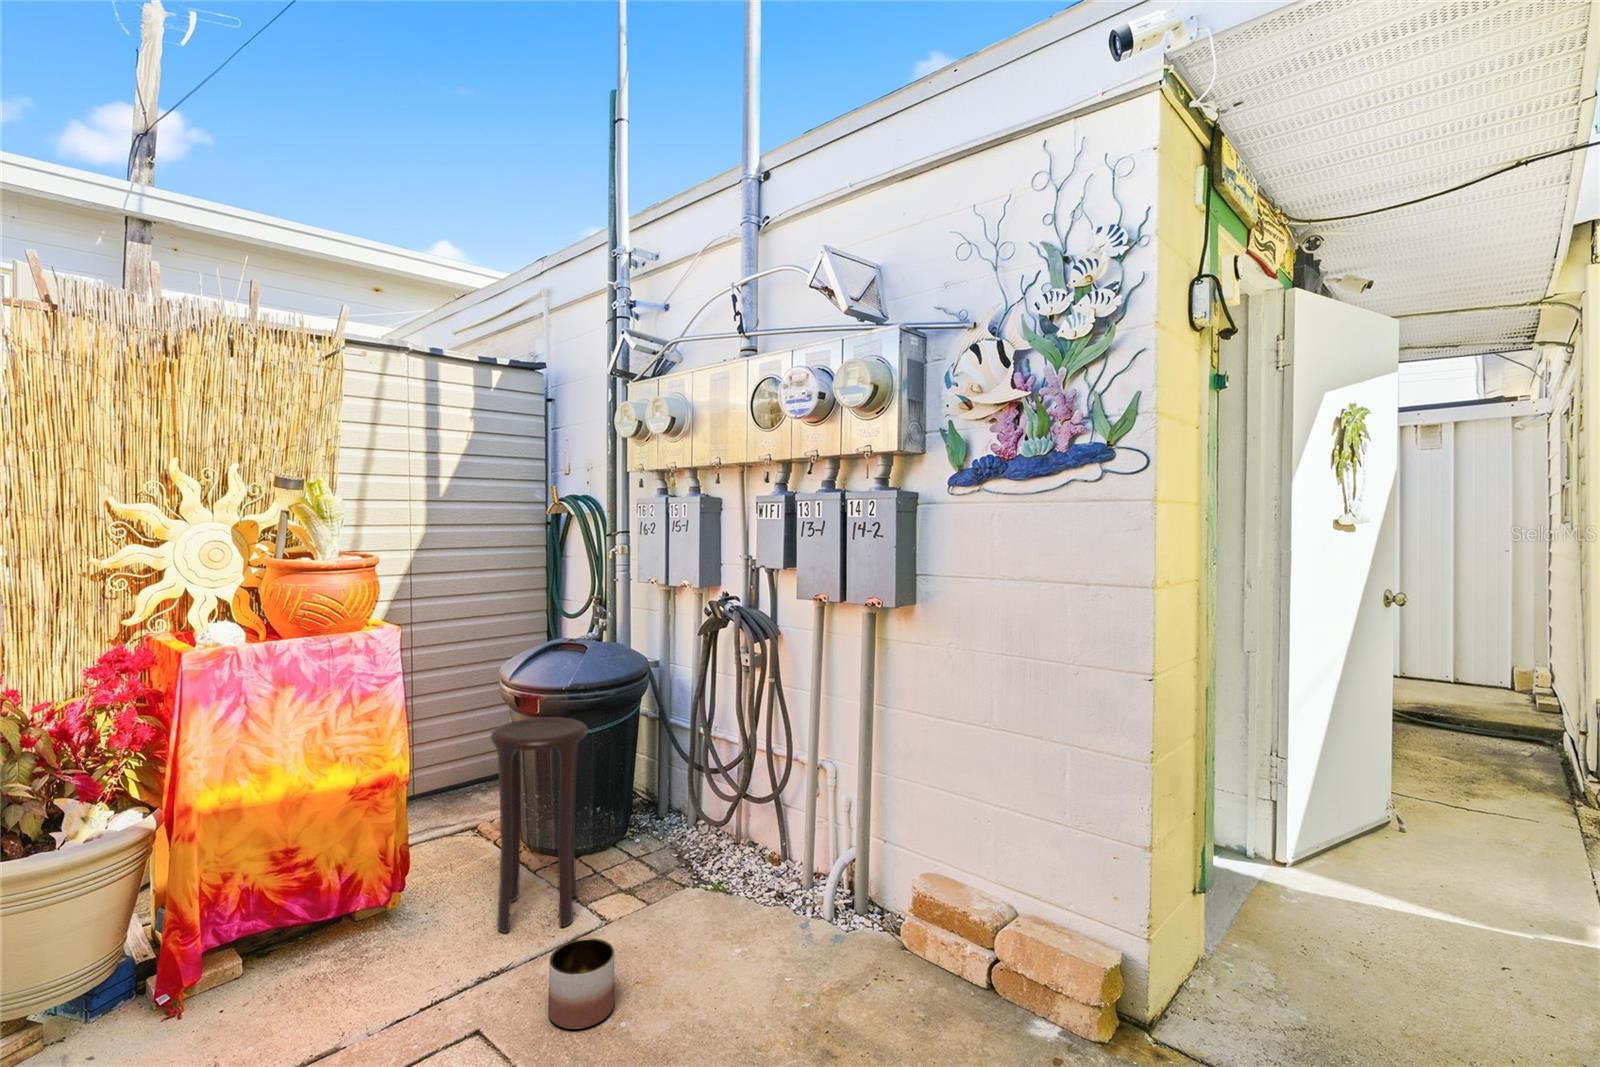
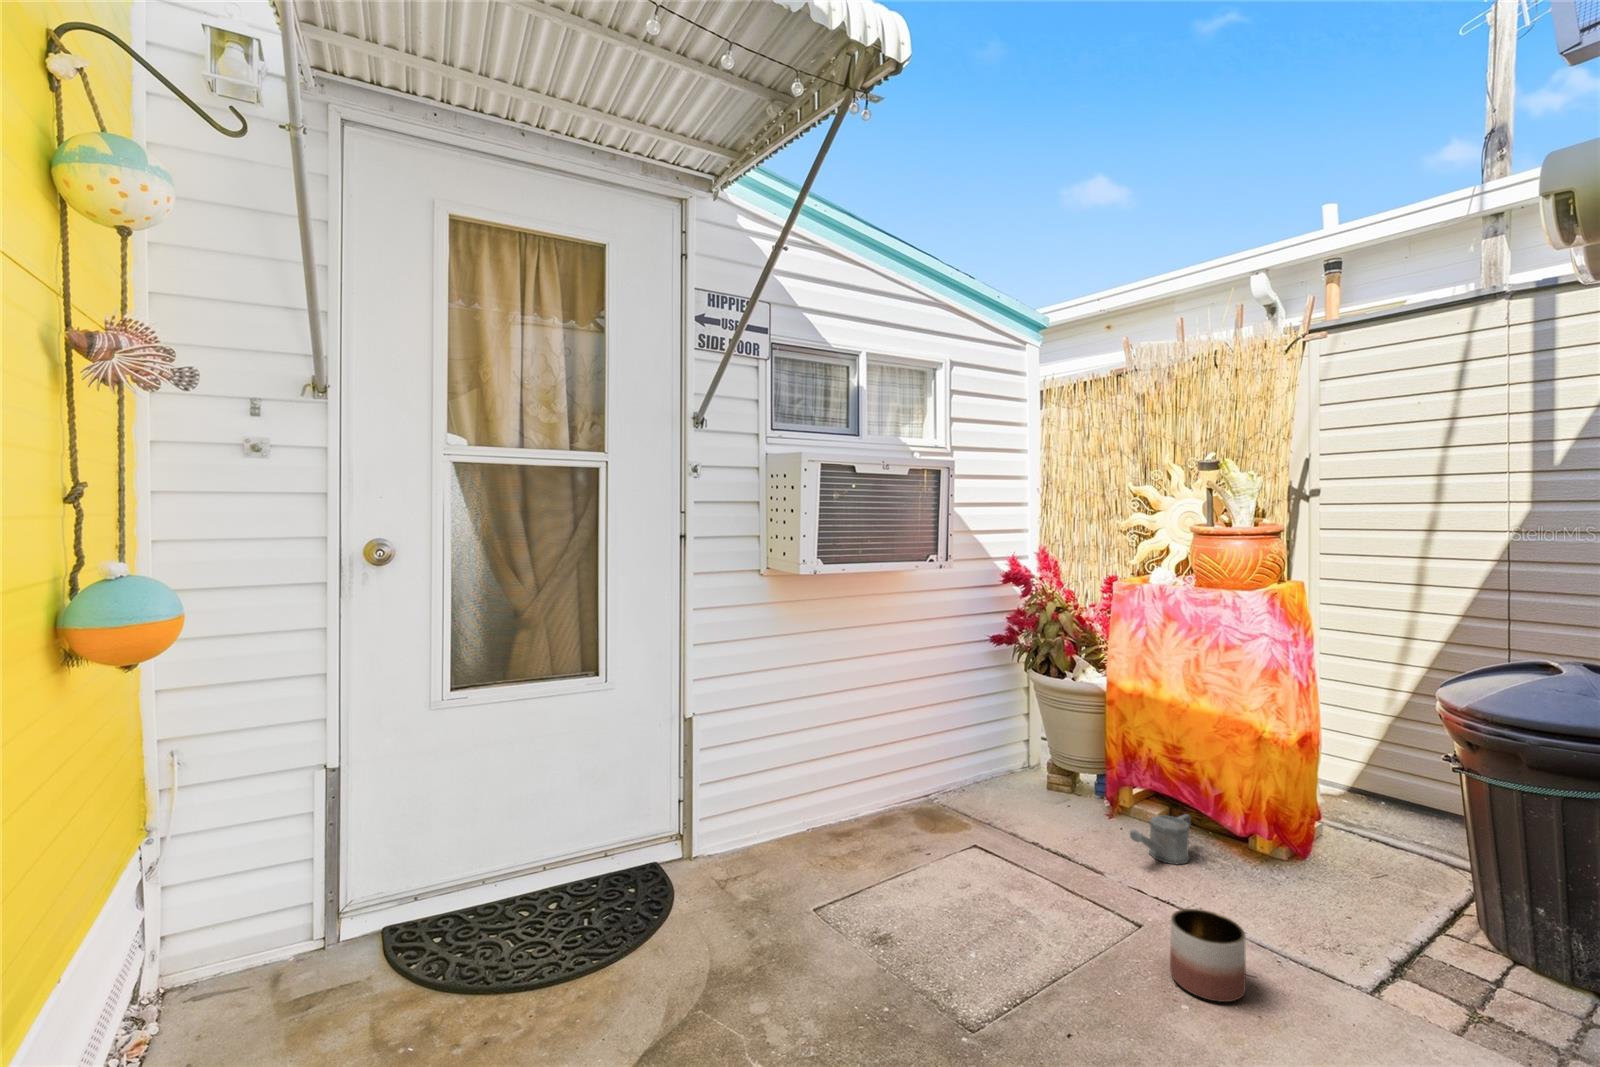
stool: present [491,717,588,933] -> none [1293,710,1428,963]
watering can: none [306,914,358,988] -> present [1130,814,1191,865]

